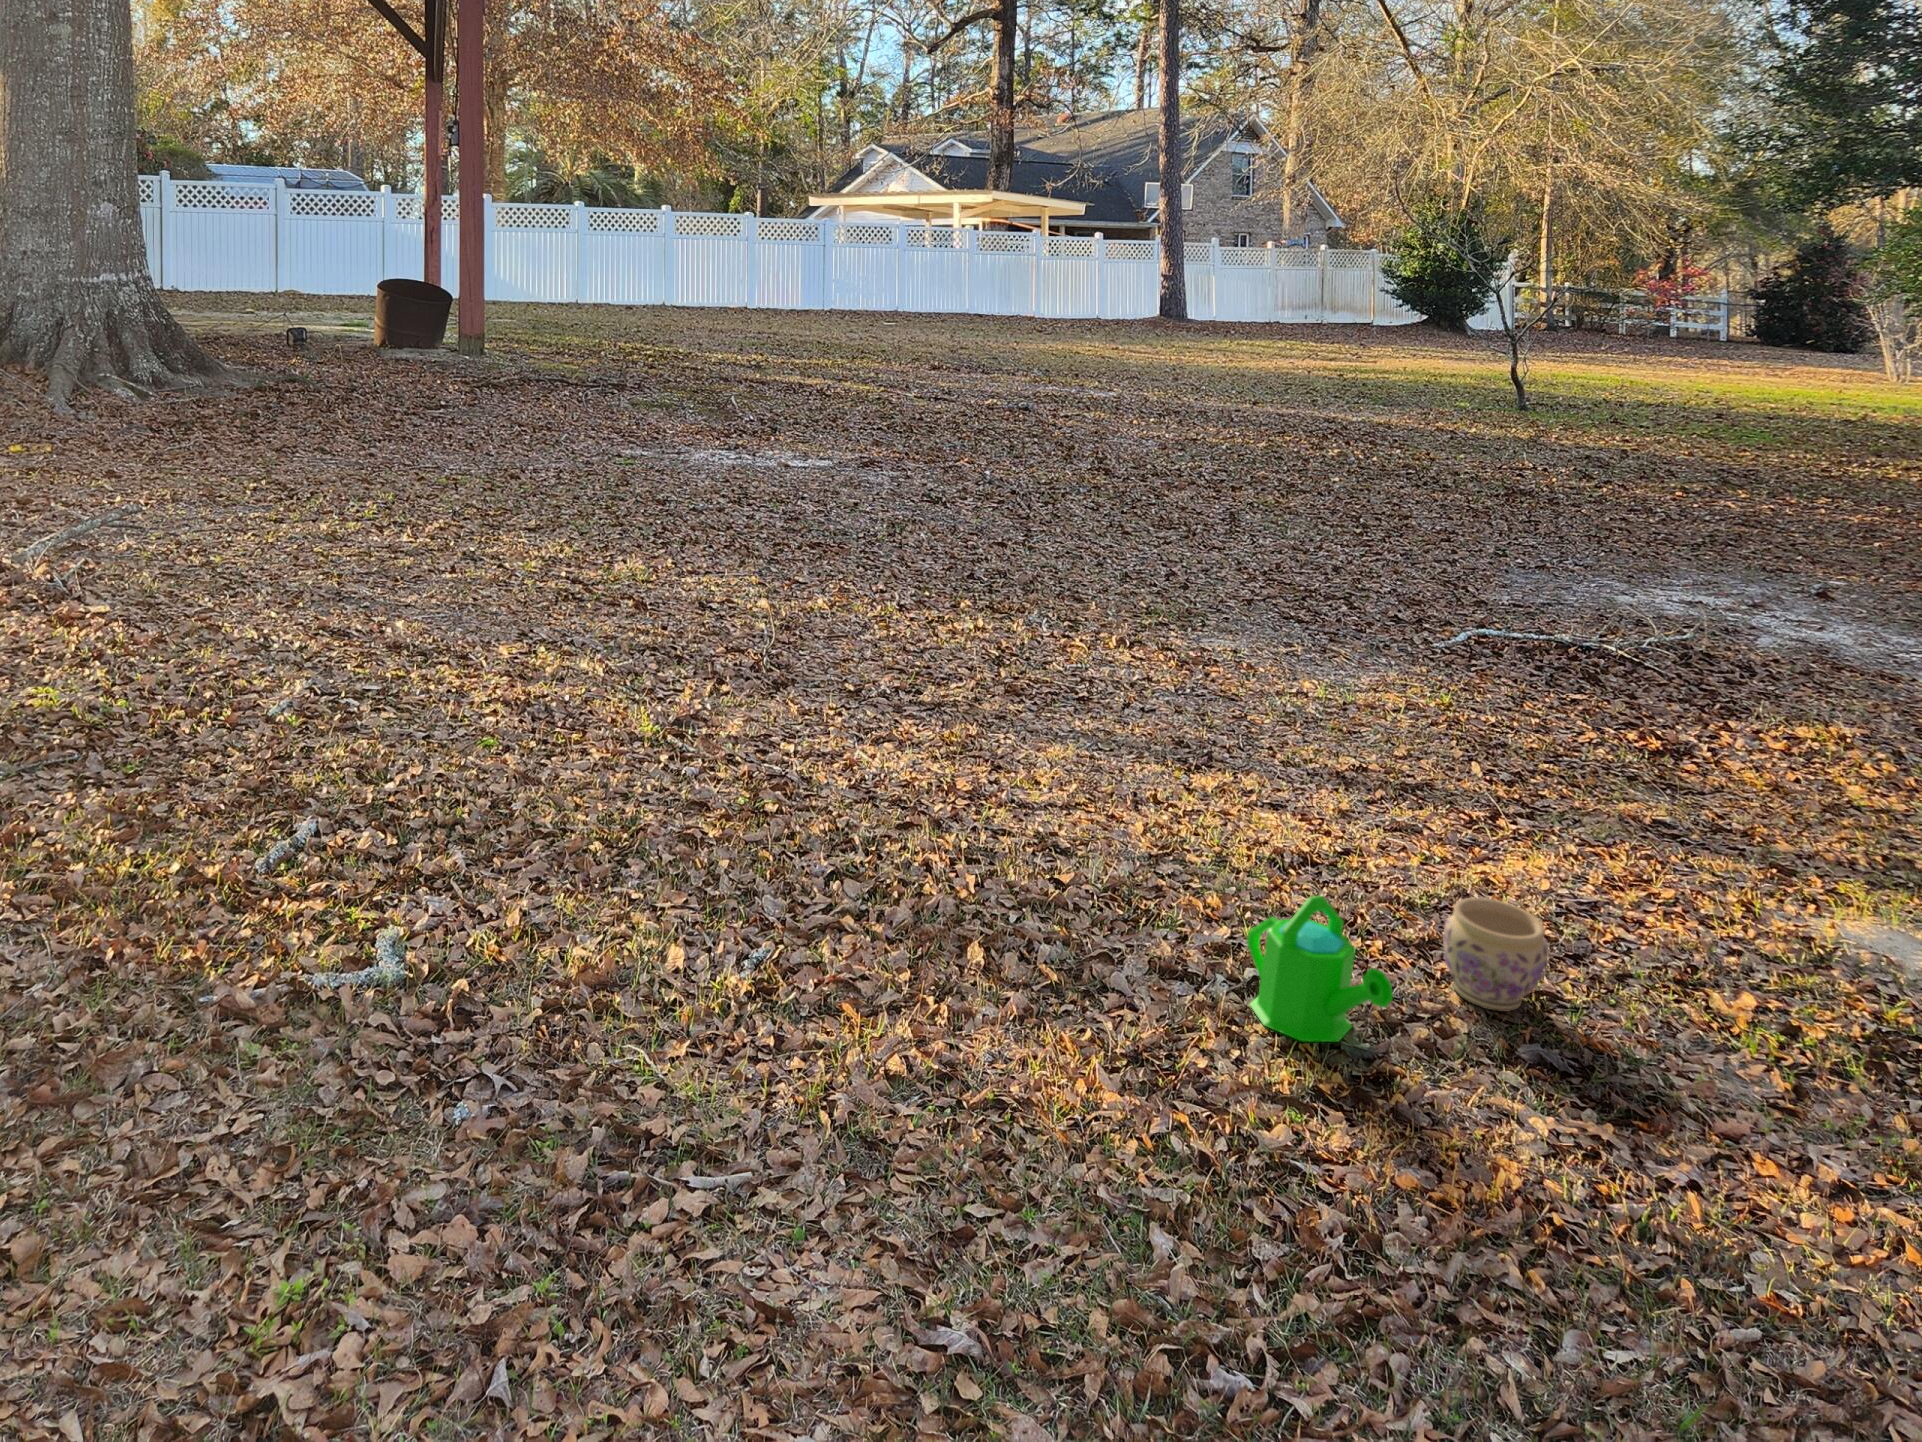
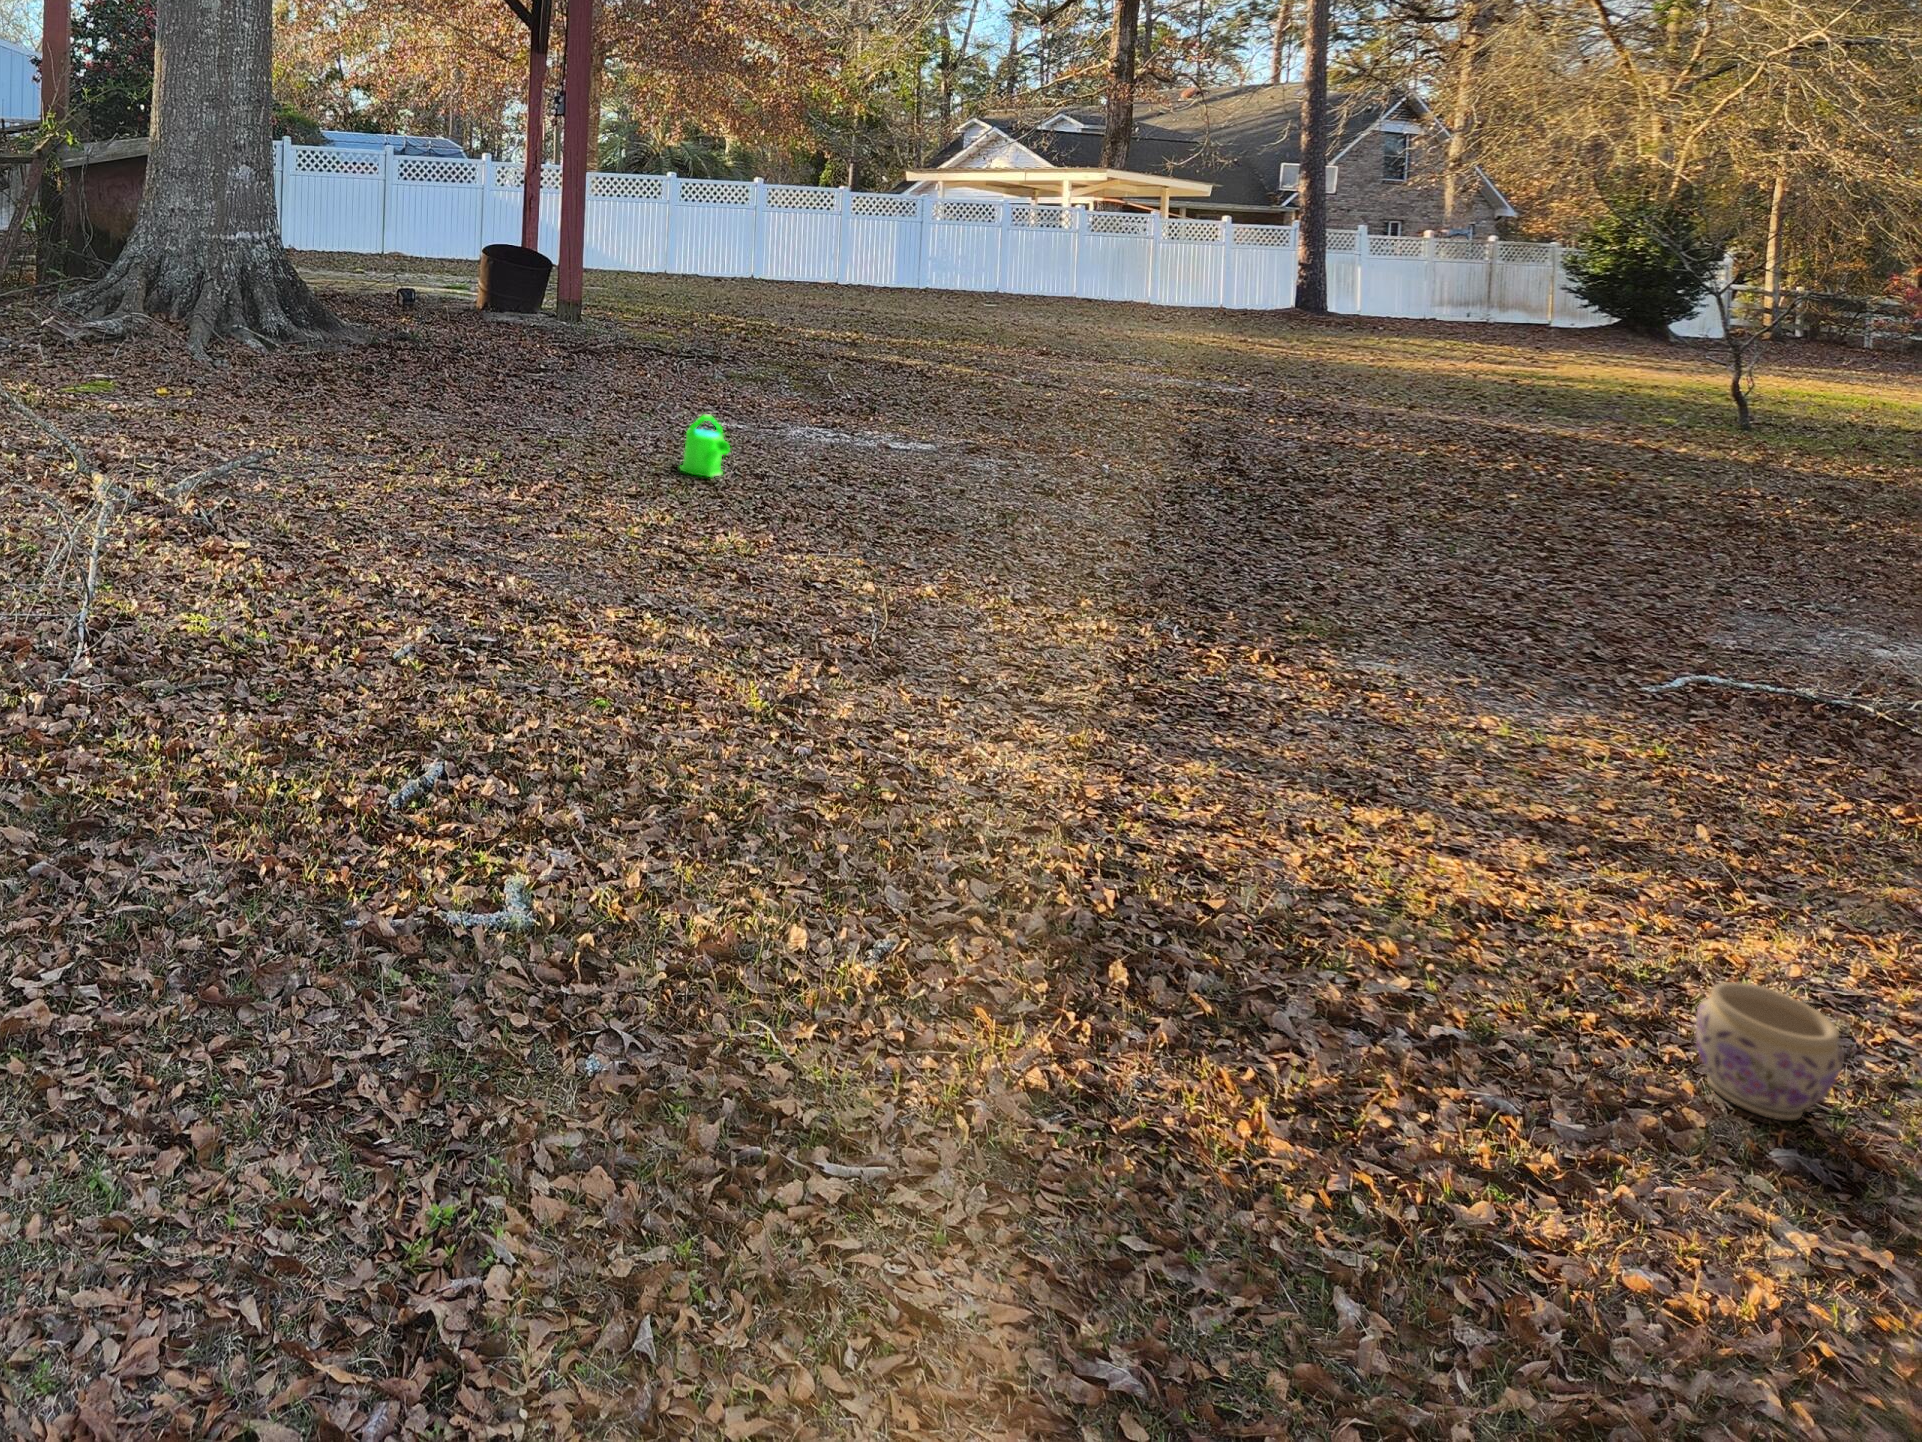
watering can: present [1247,896,1393,1042] -> present [680,414,730,477]

